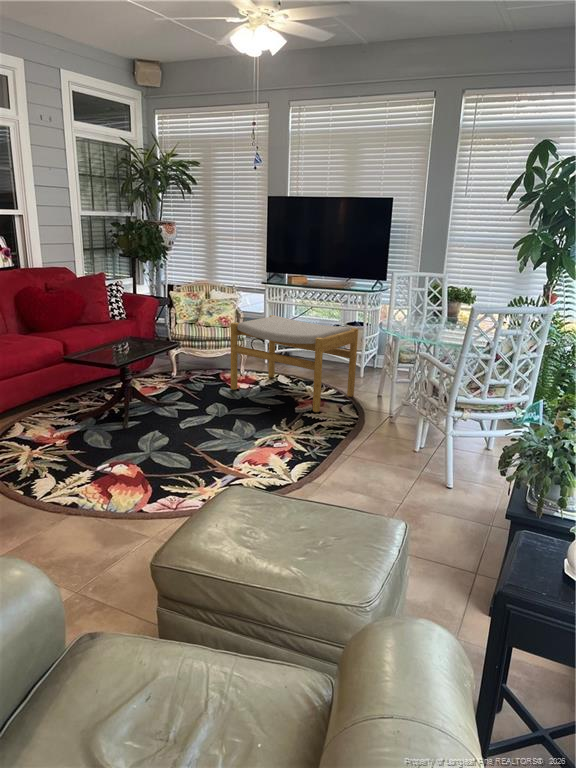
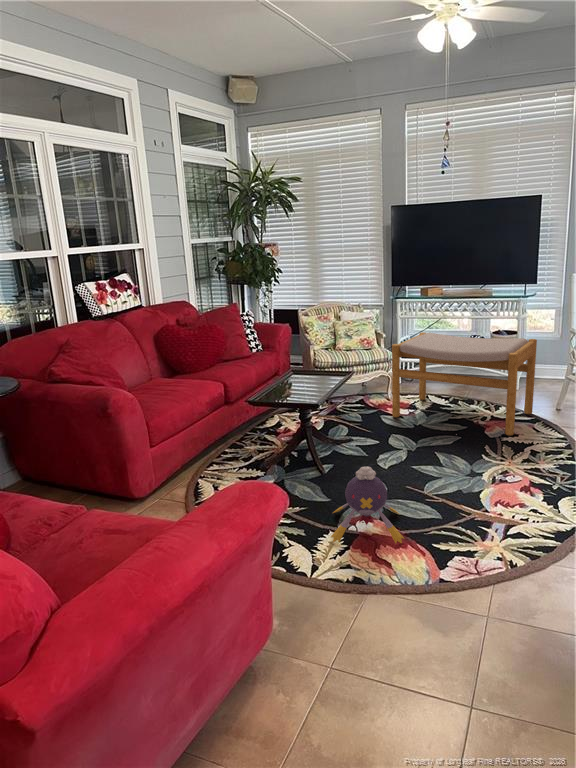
plush toy: none [85,419,161,486] -> present [331,466,404,543]

